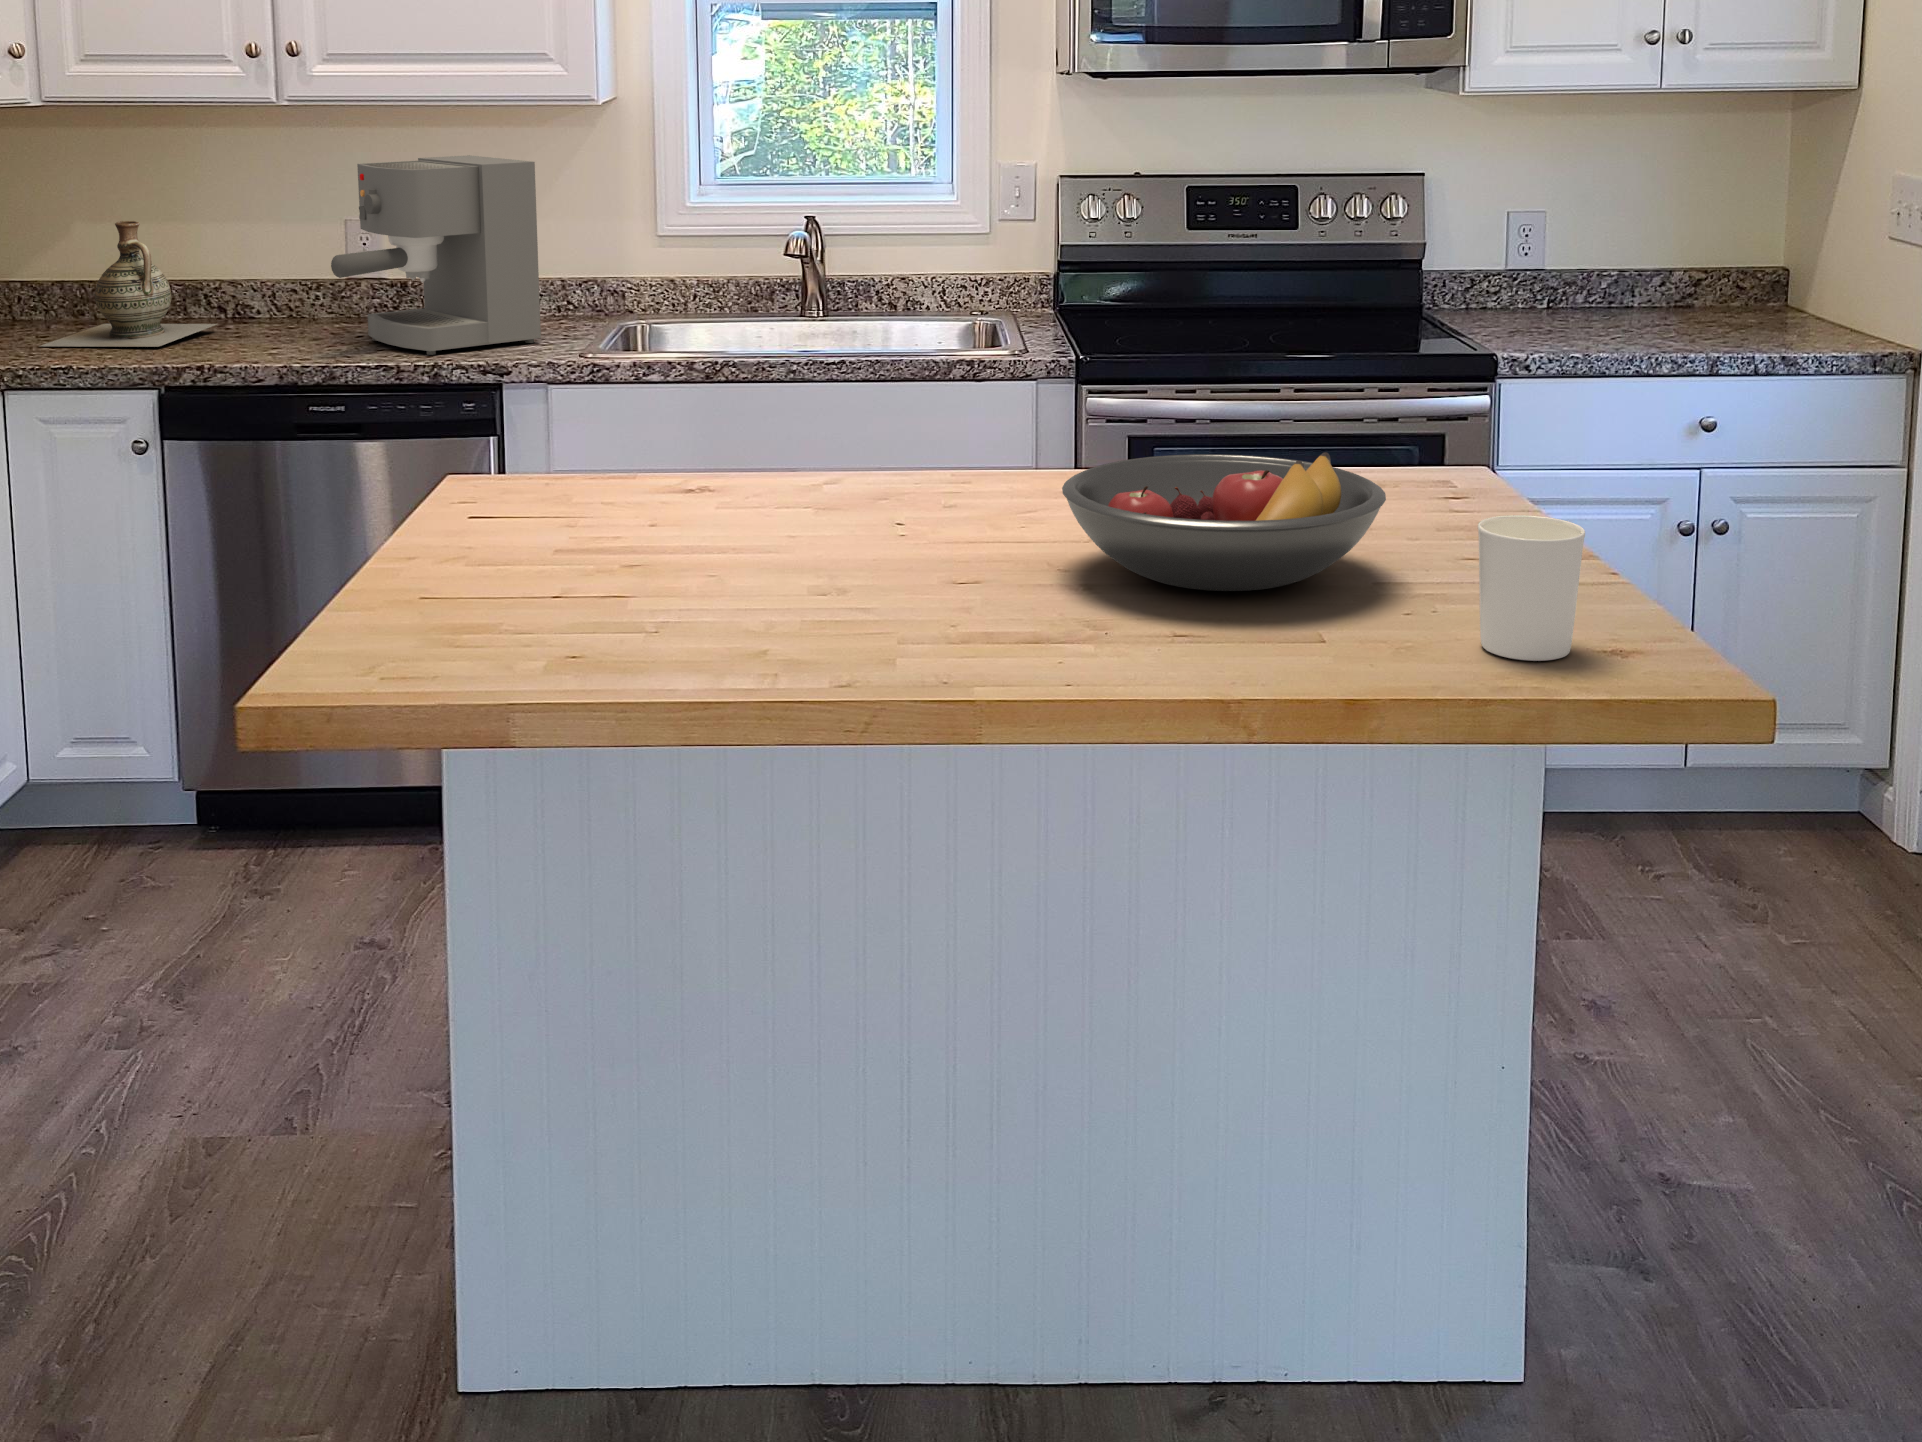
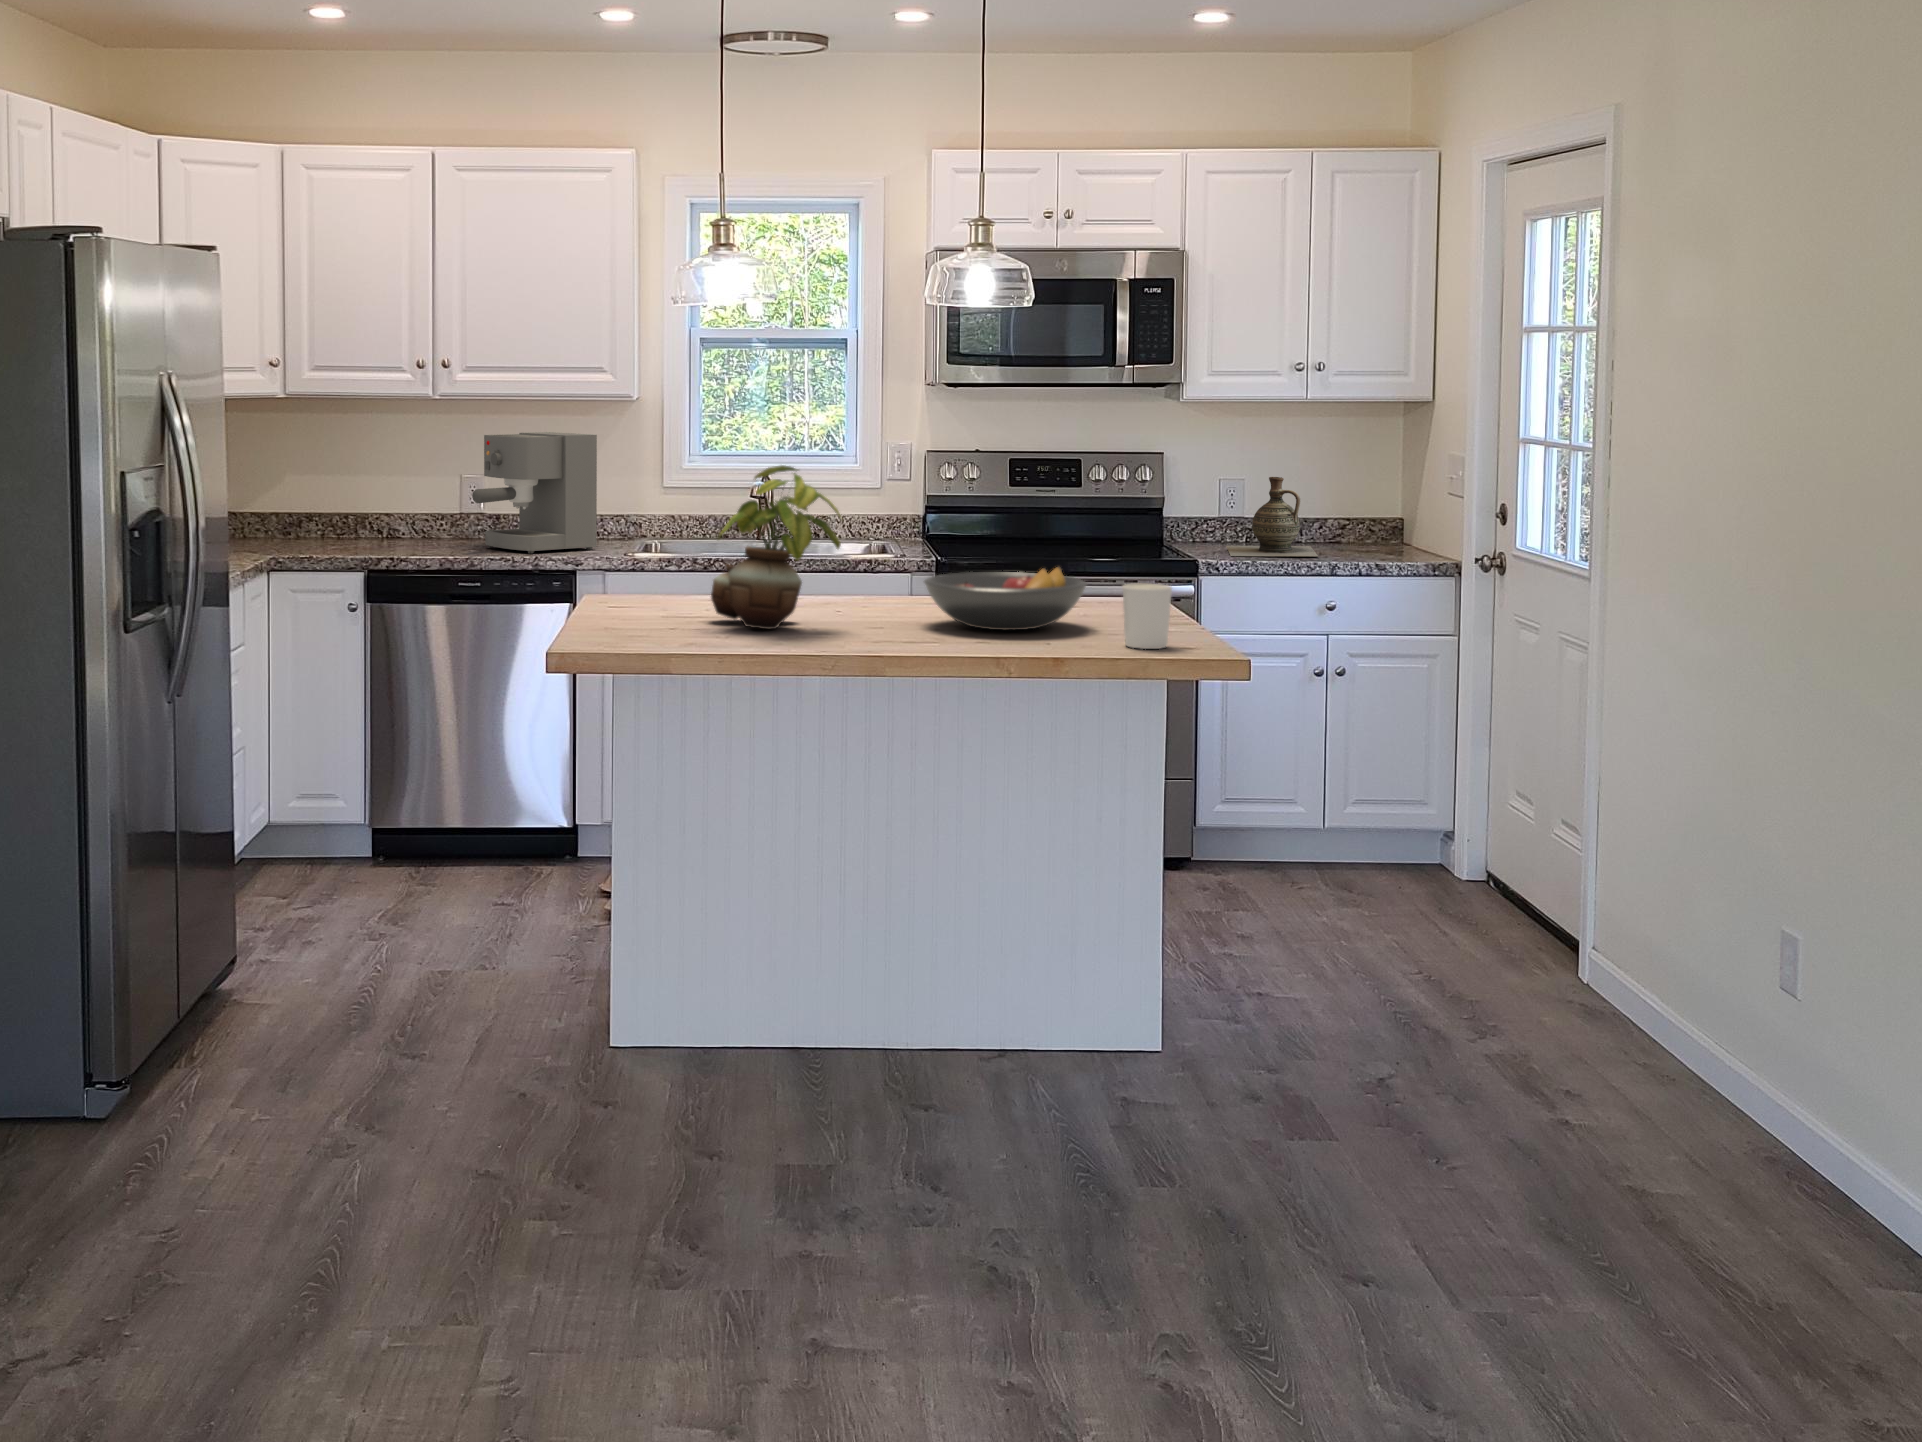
ceramic jug: present [41,221,217,347] -> present [1226,477,1318,556]
potted plant: none [648,271,904,599] -> present [711,465,841,629]

